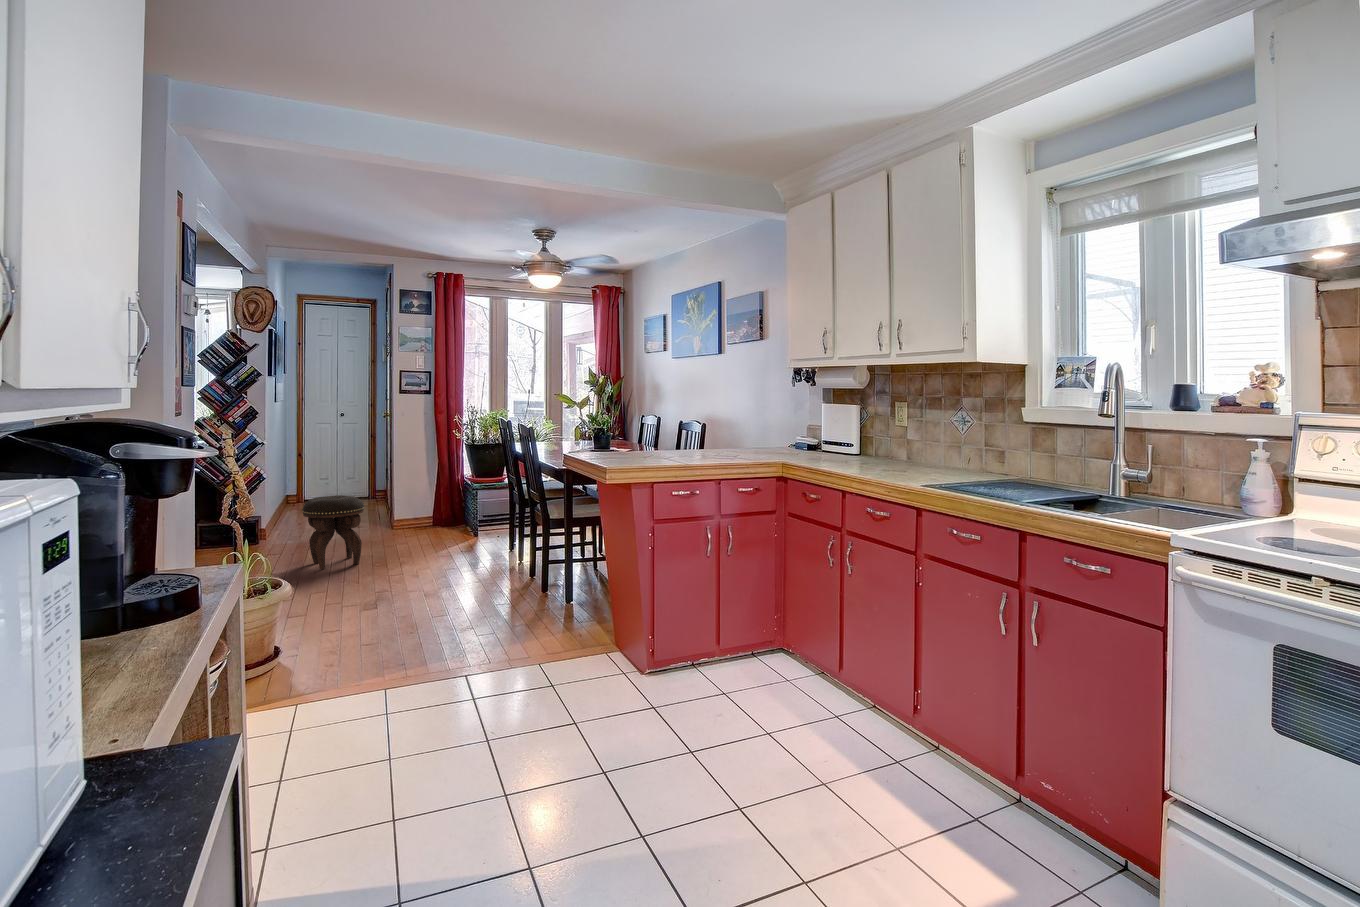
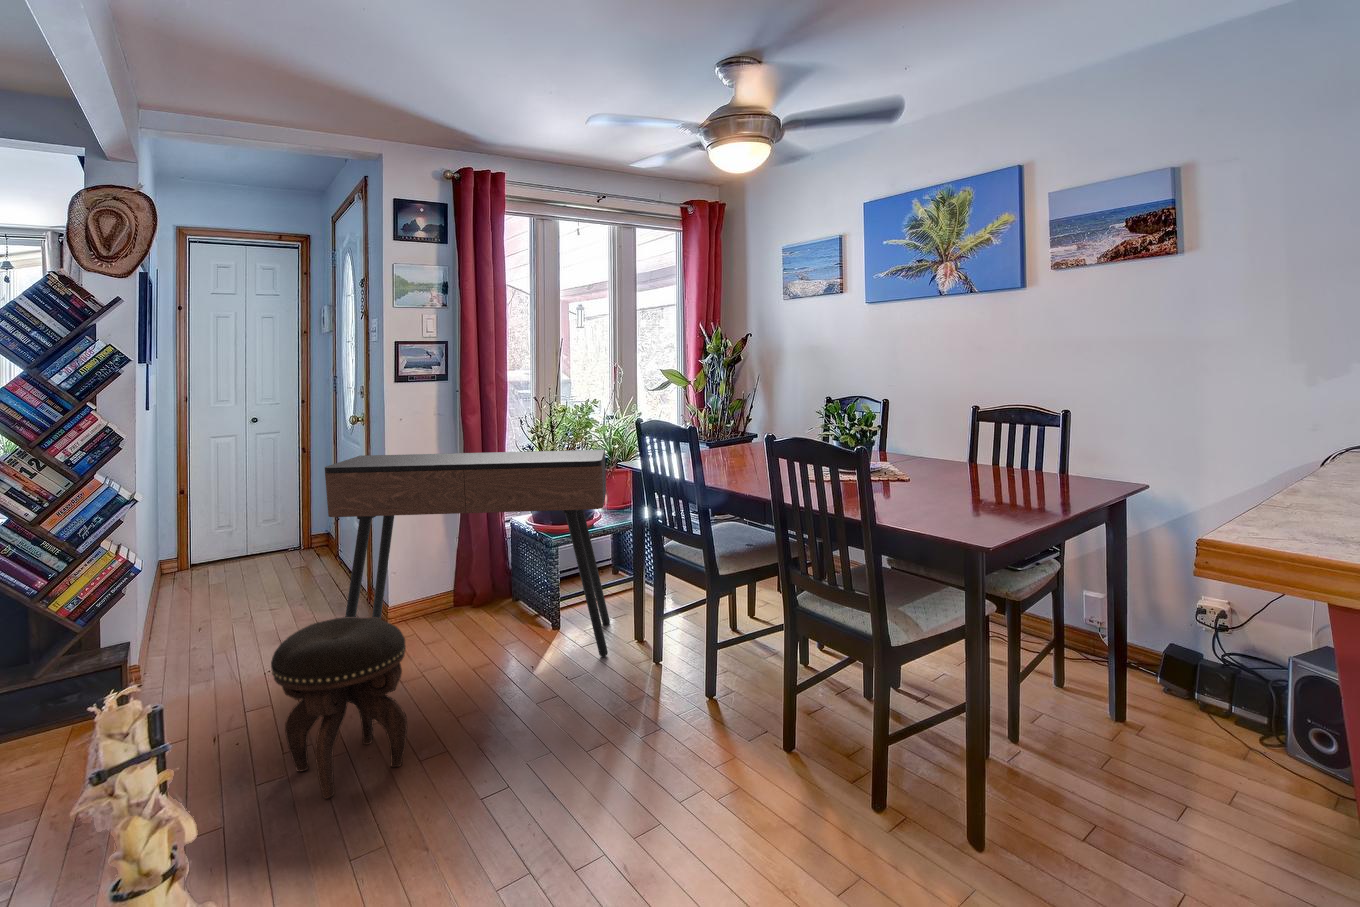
console table: none [349,428,506,540] -> present [325,450,610,657]

